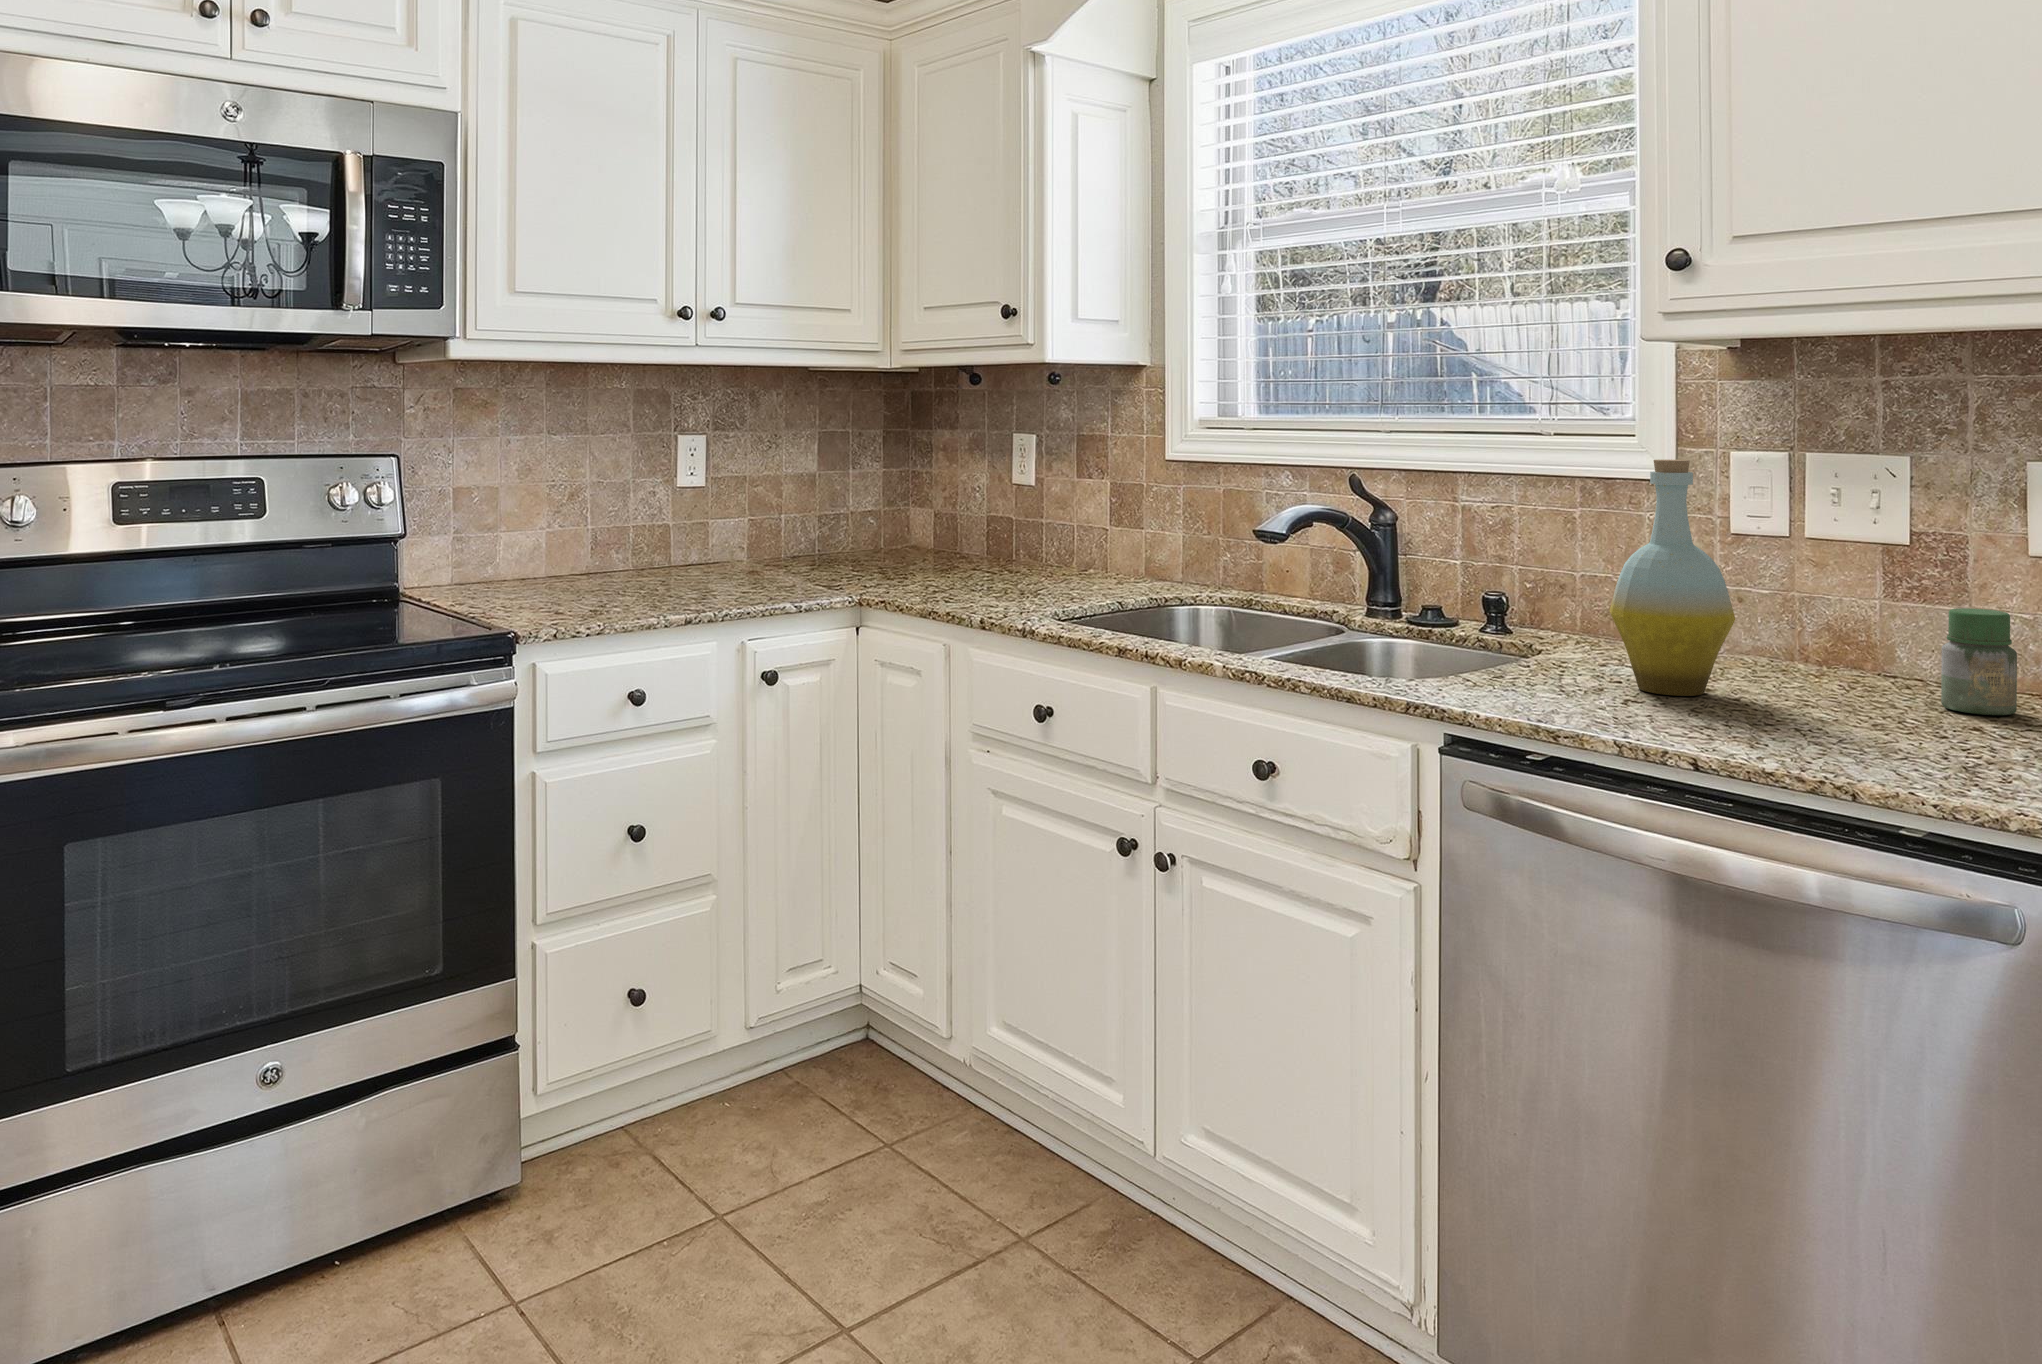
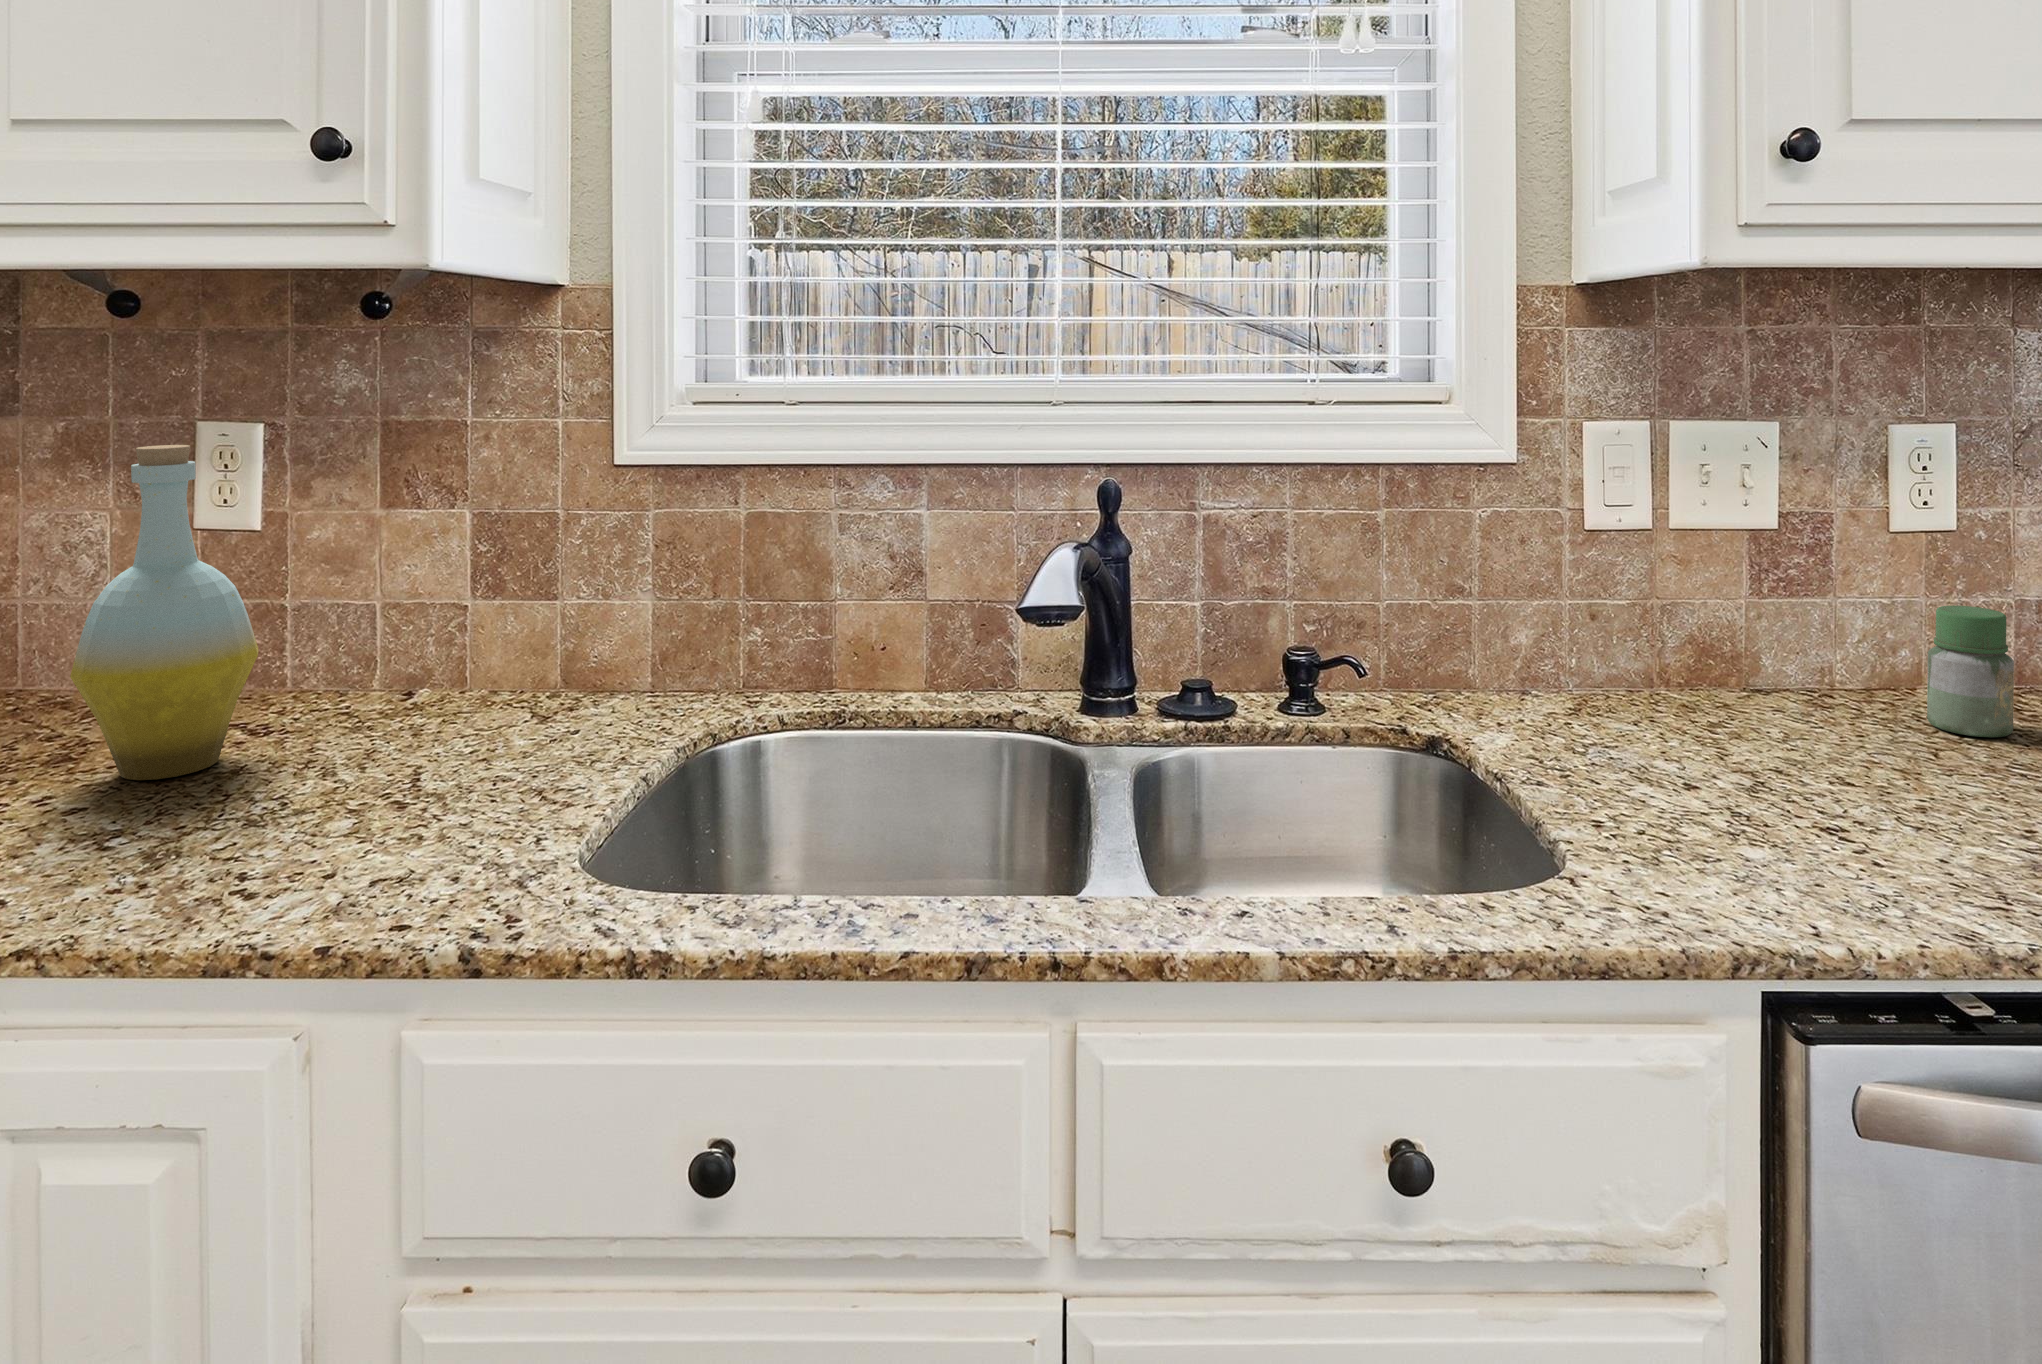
bottle: present [1609,459,1735,696] -> present [70,445,259,780]

